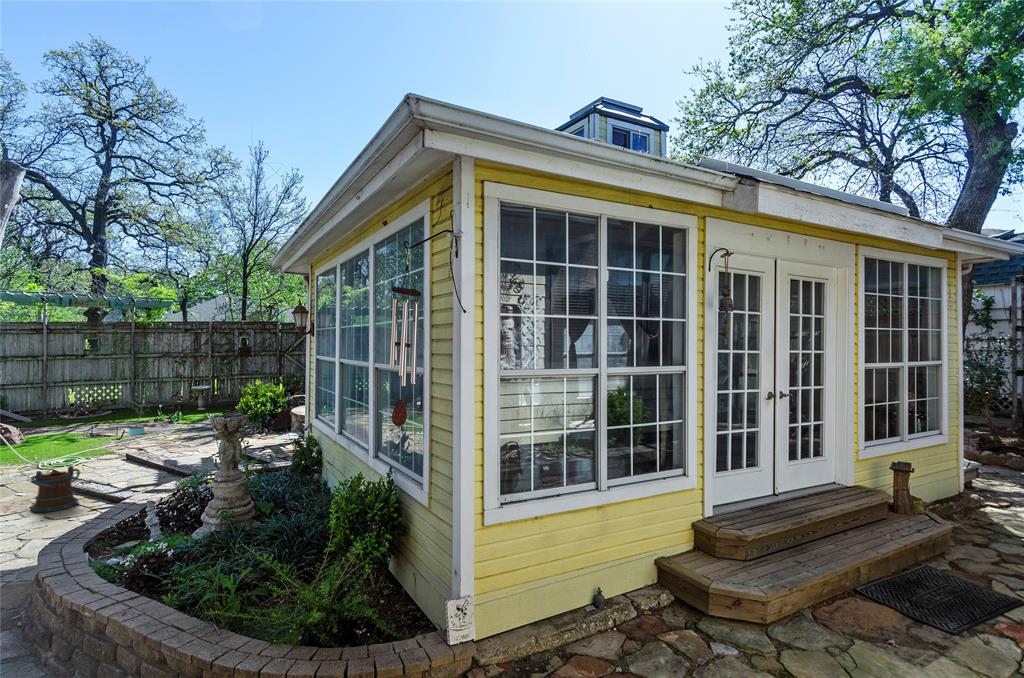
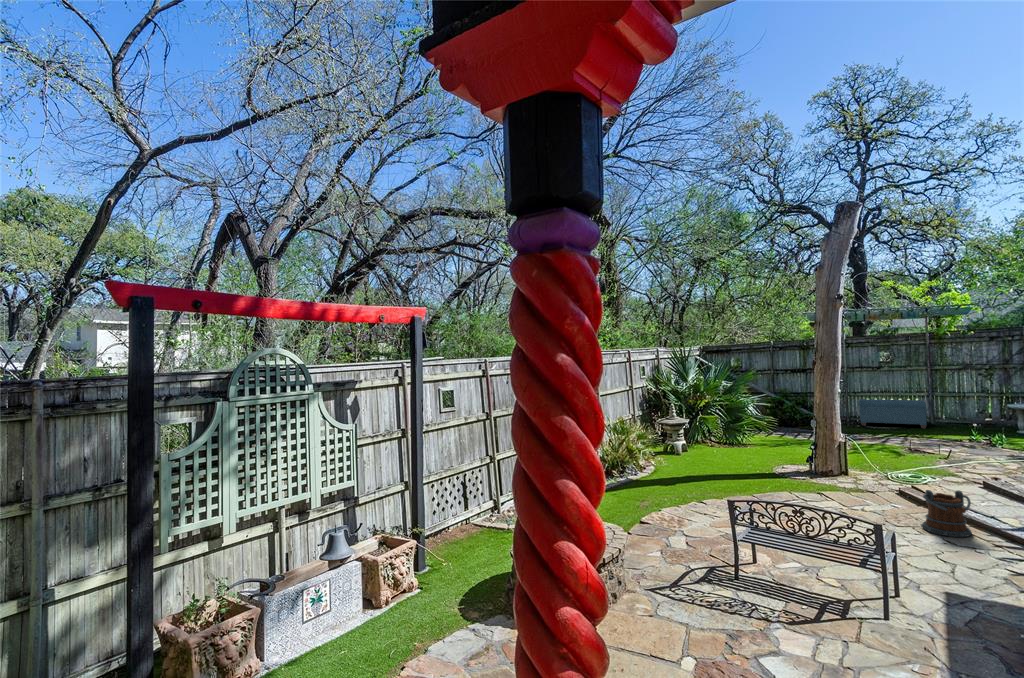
bench: none [56,387,126,418] -> present [859,399,927,428]
potted plant: present [123,394,150,435] -> none [946,411,982,457]

